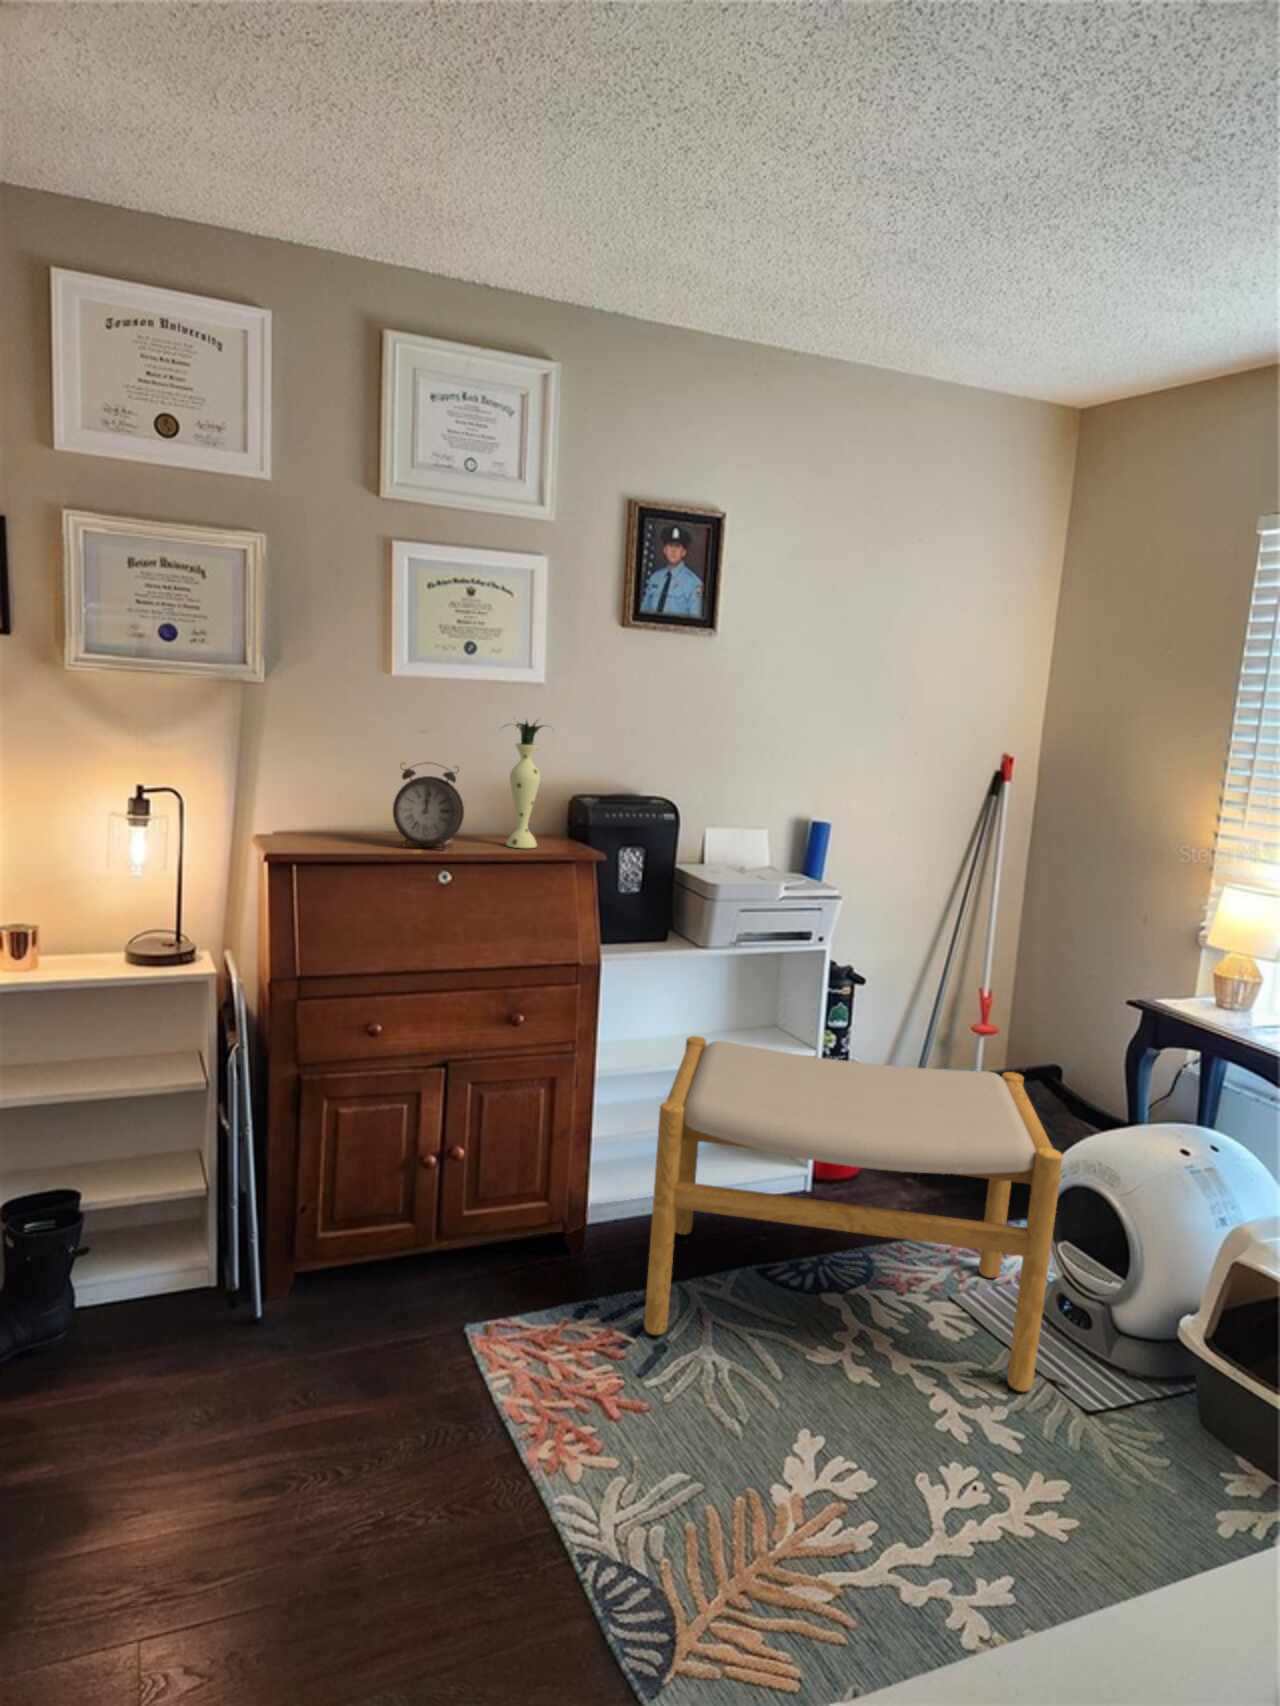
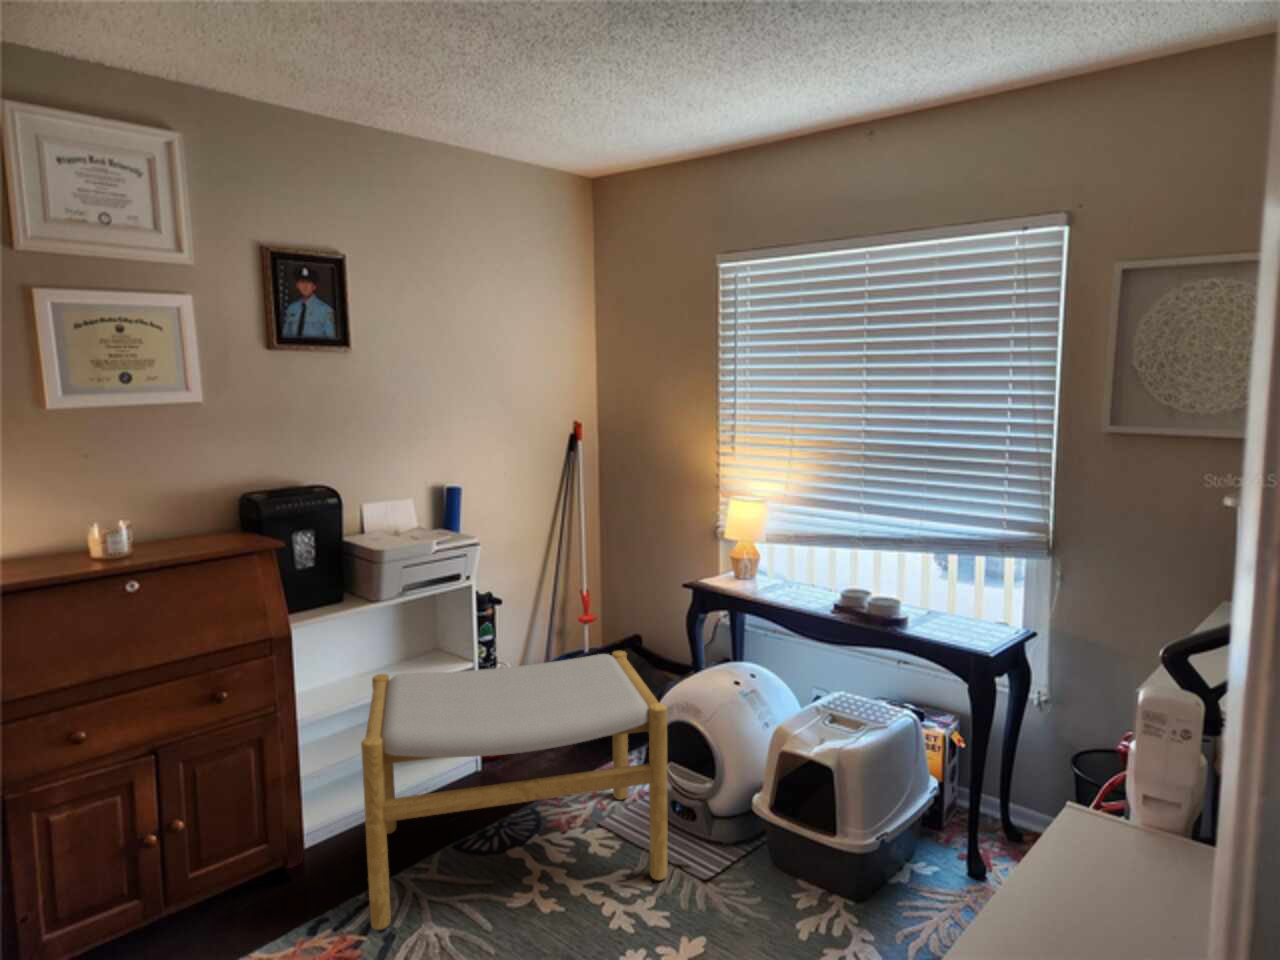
vase: present [507,722,543,848] -> none [166,433,220,548]
alarm clock: present [393,764,464,850] -> none [63,484,140,564]

